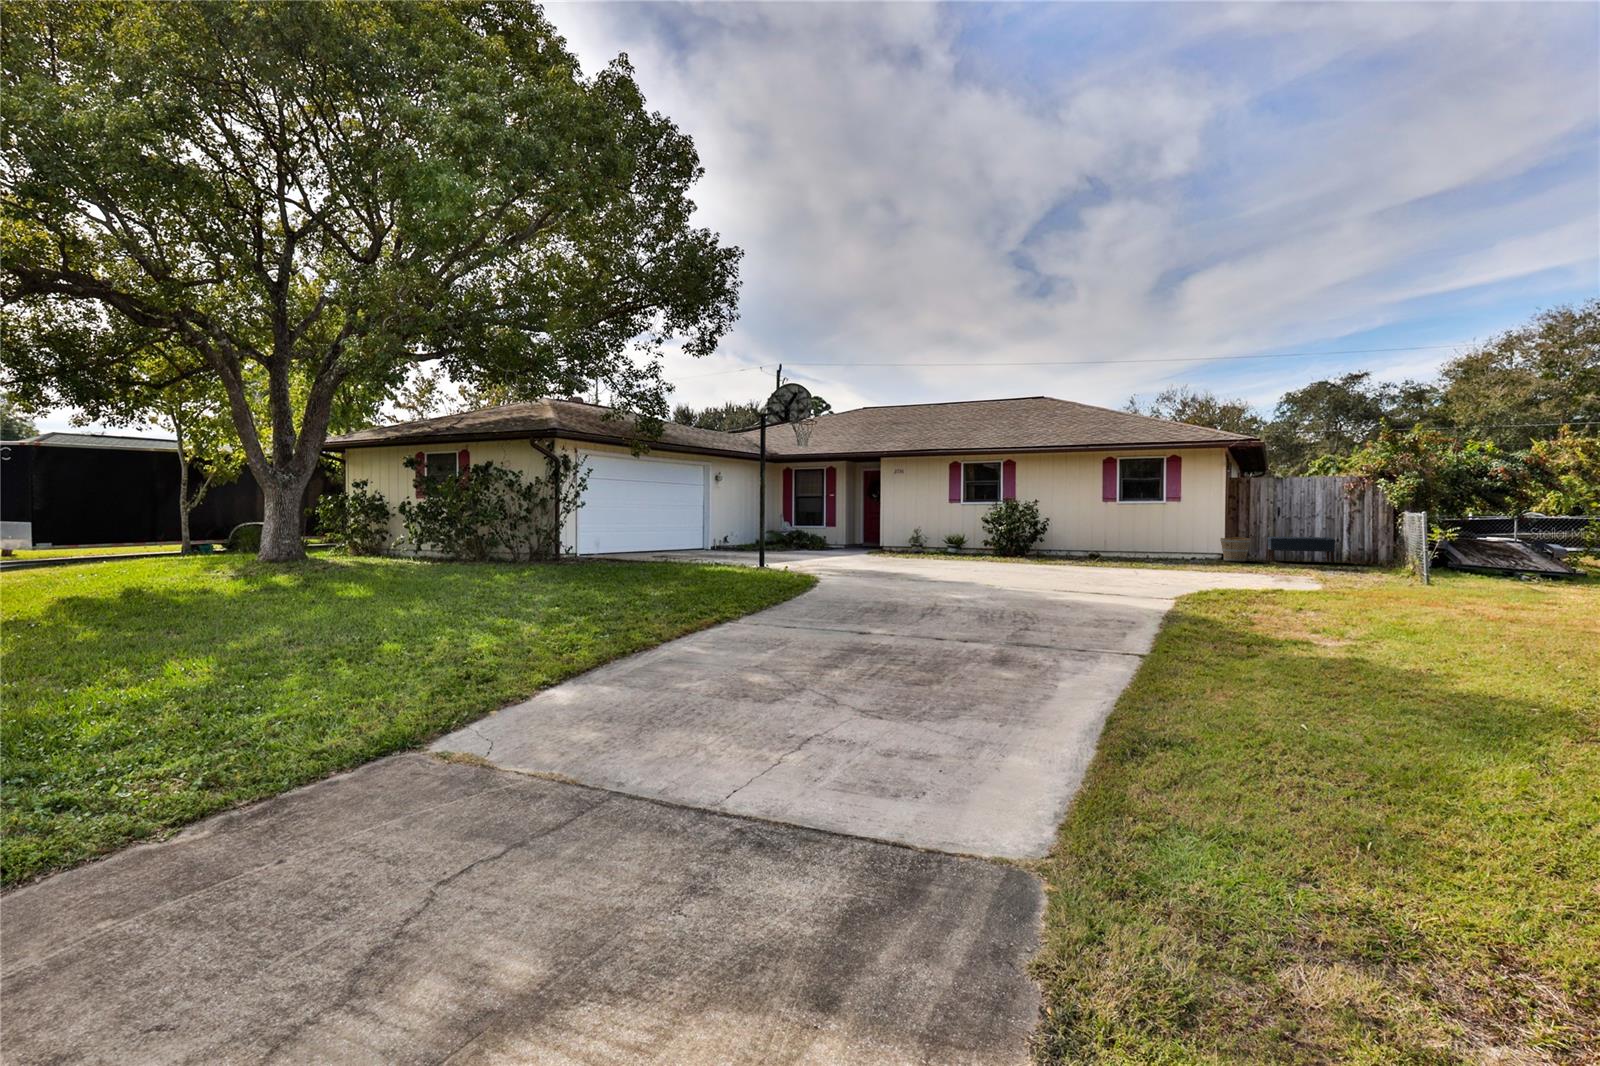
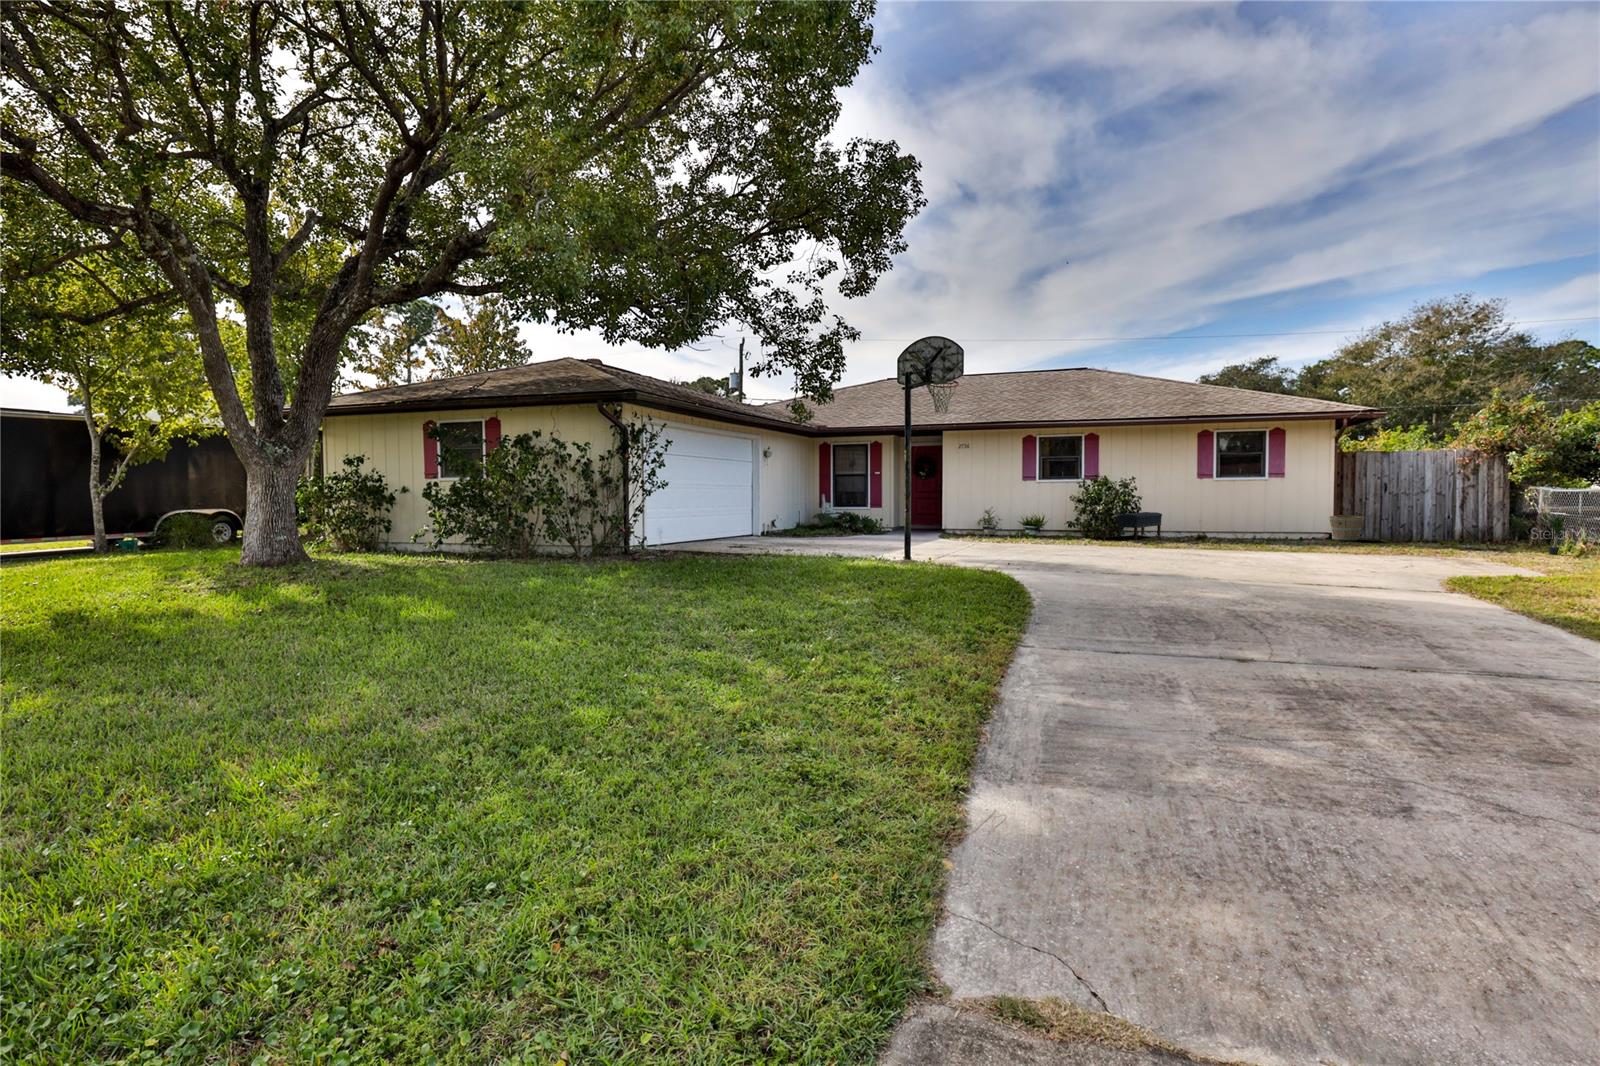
potted plant: none [1373,533,1409,576] -> present [1548,514,1566,555]
bench: present [1268,536,1335,563] -> present [1117,512,1162,539]

